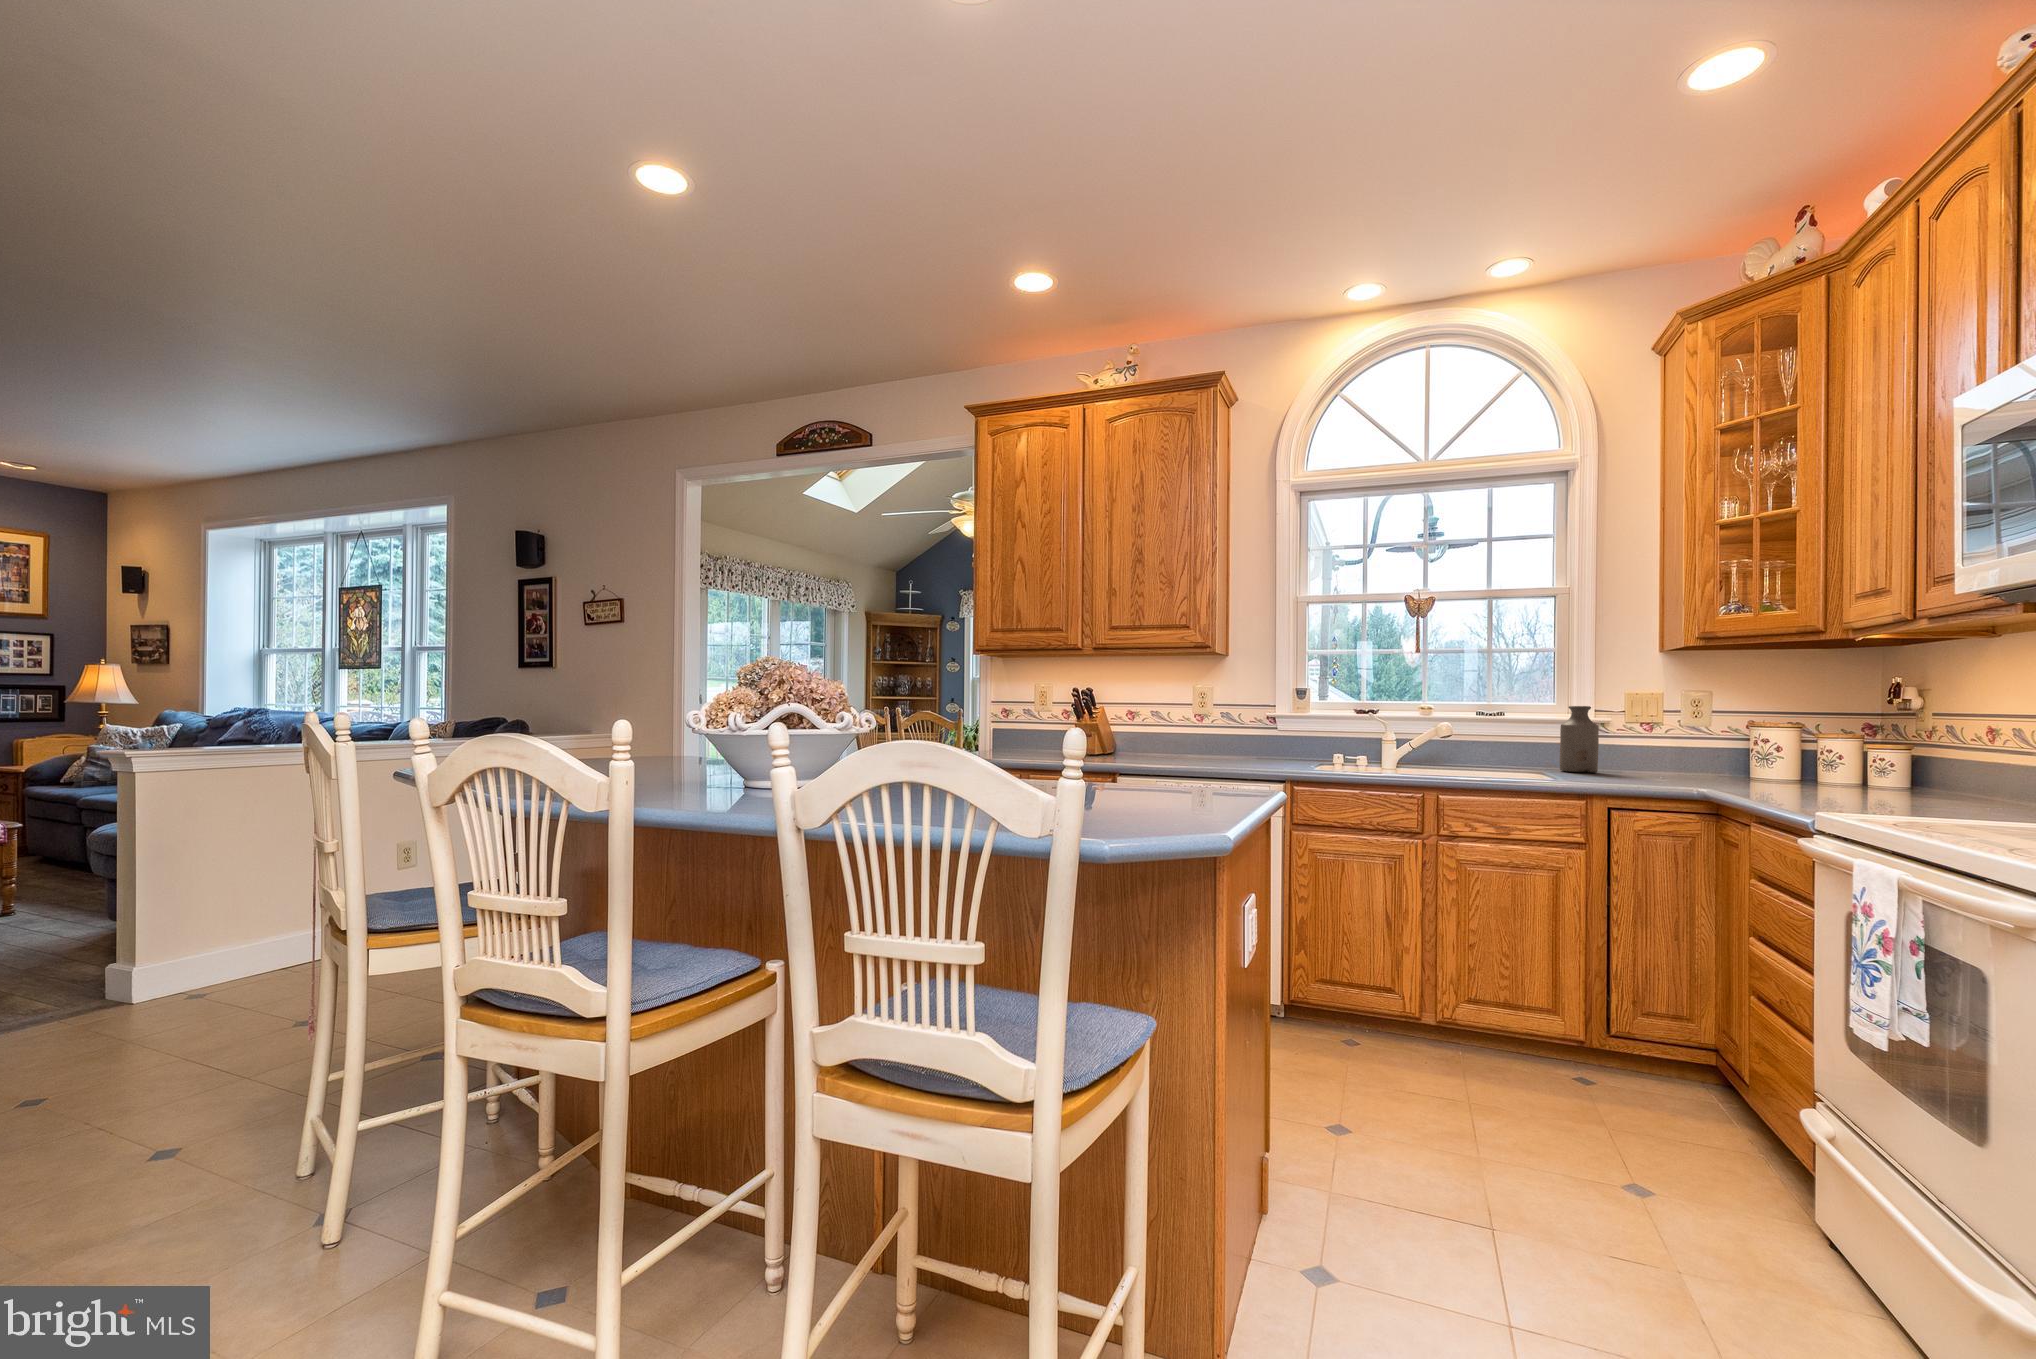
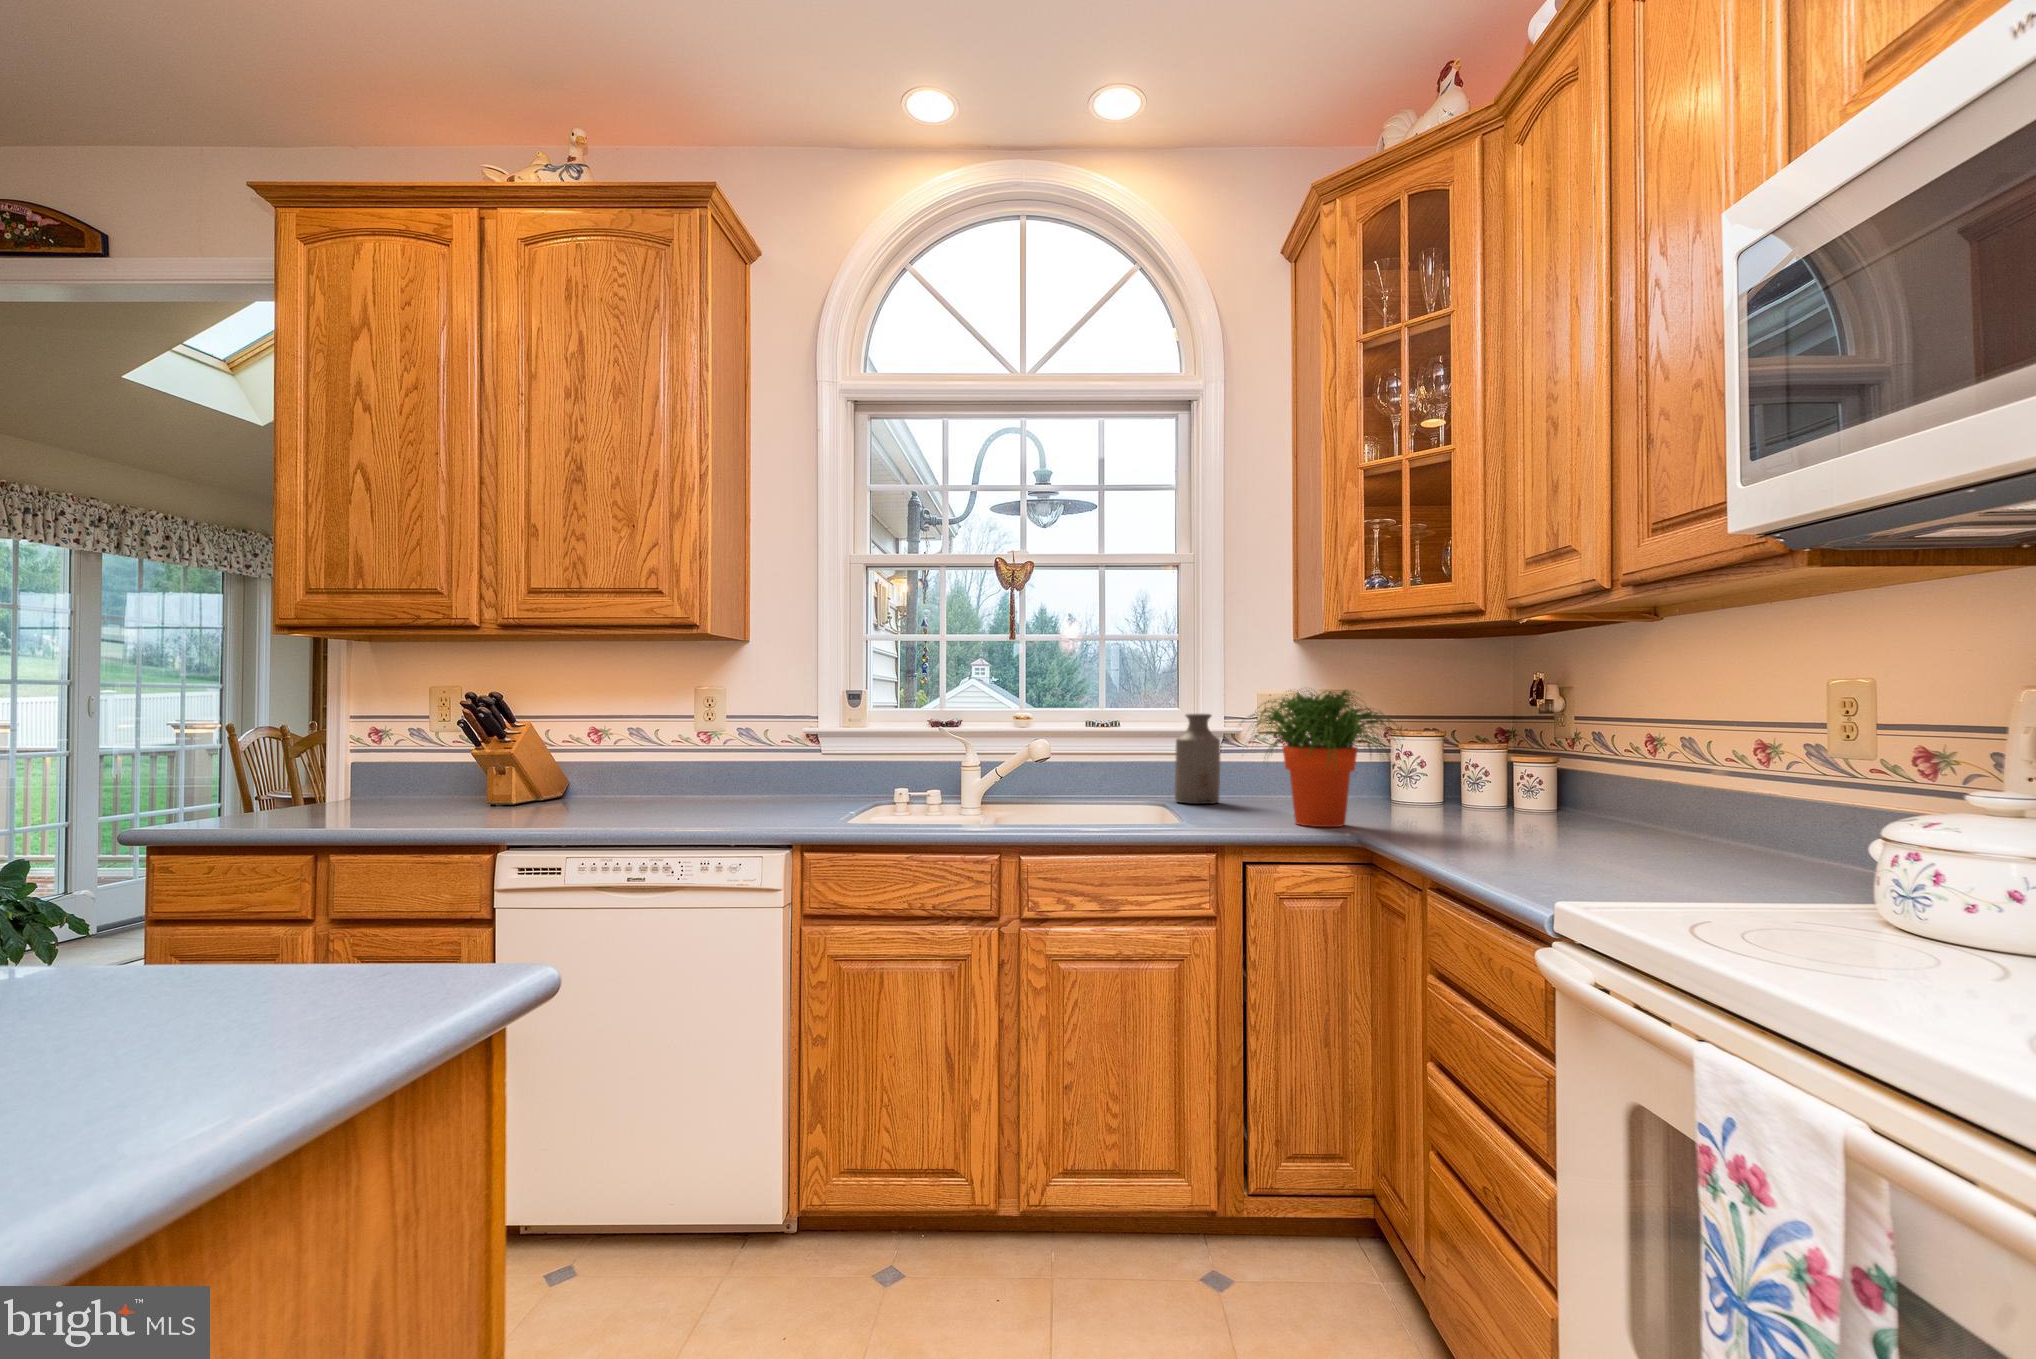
potted plant: none [1603,687,1741,786] -> present [1242,690,1404,827]

